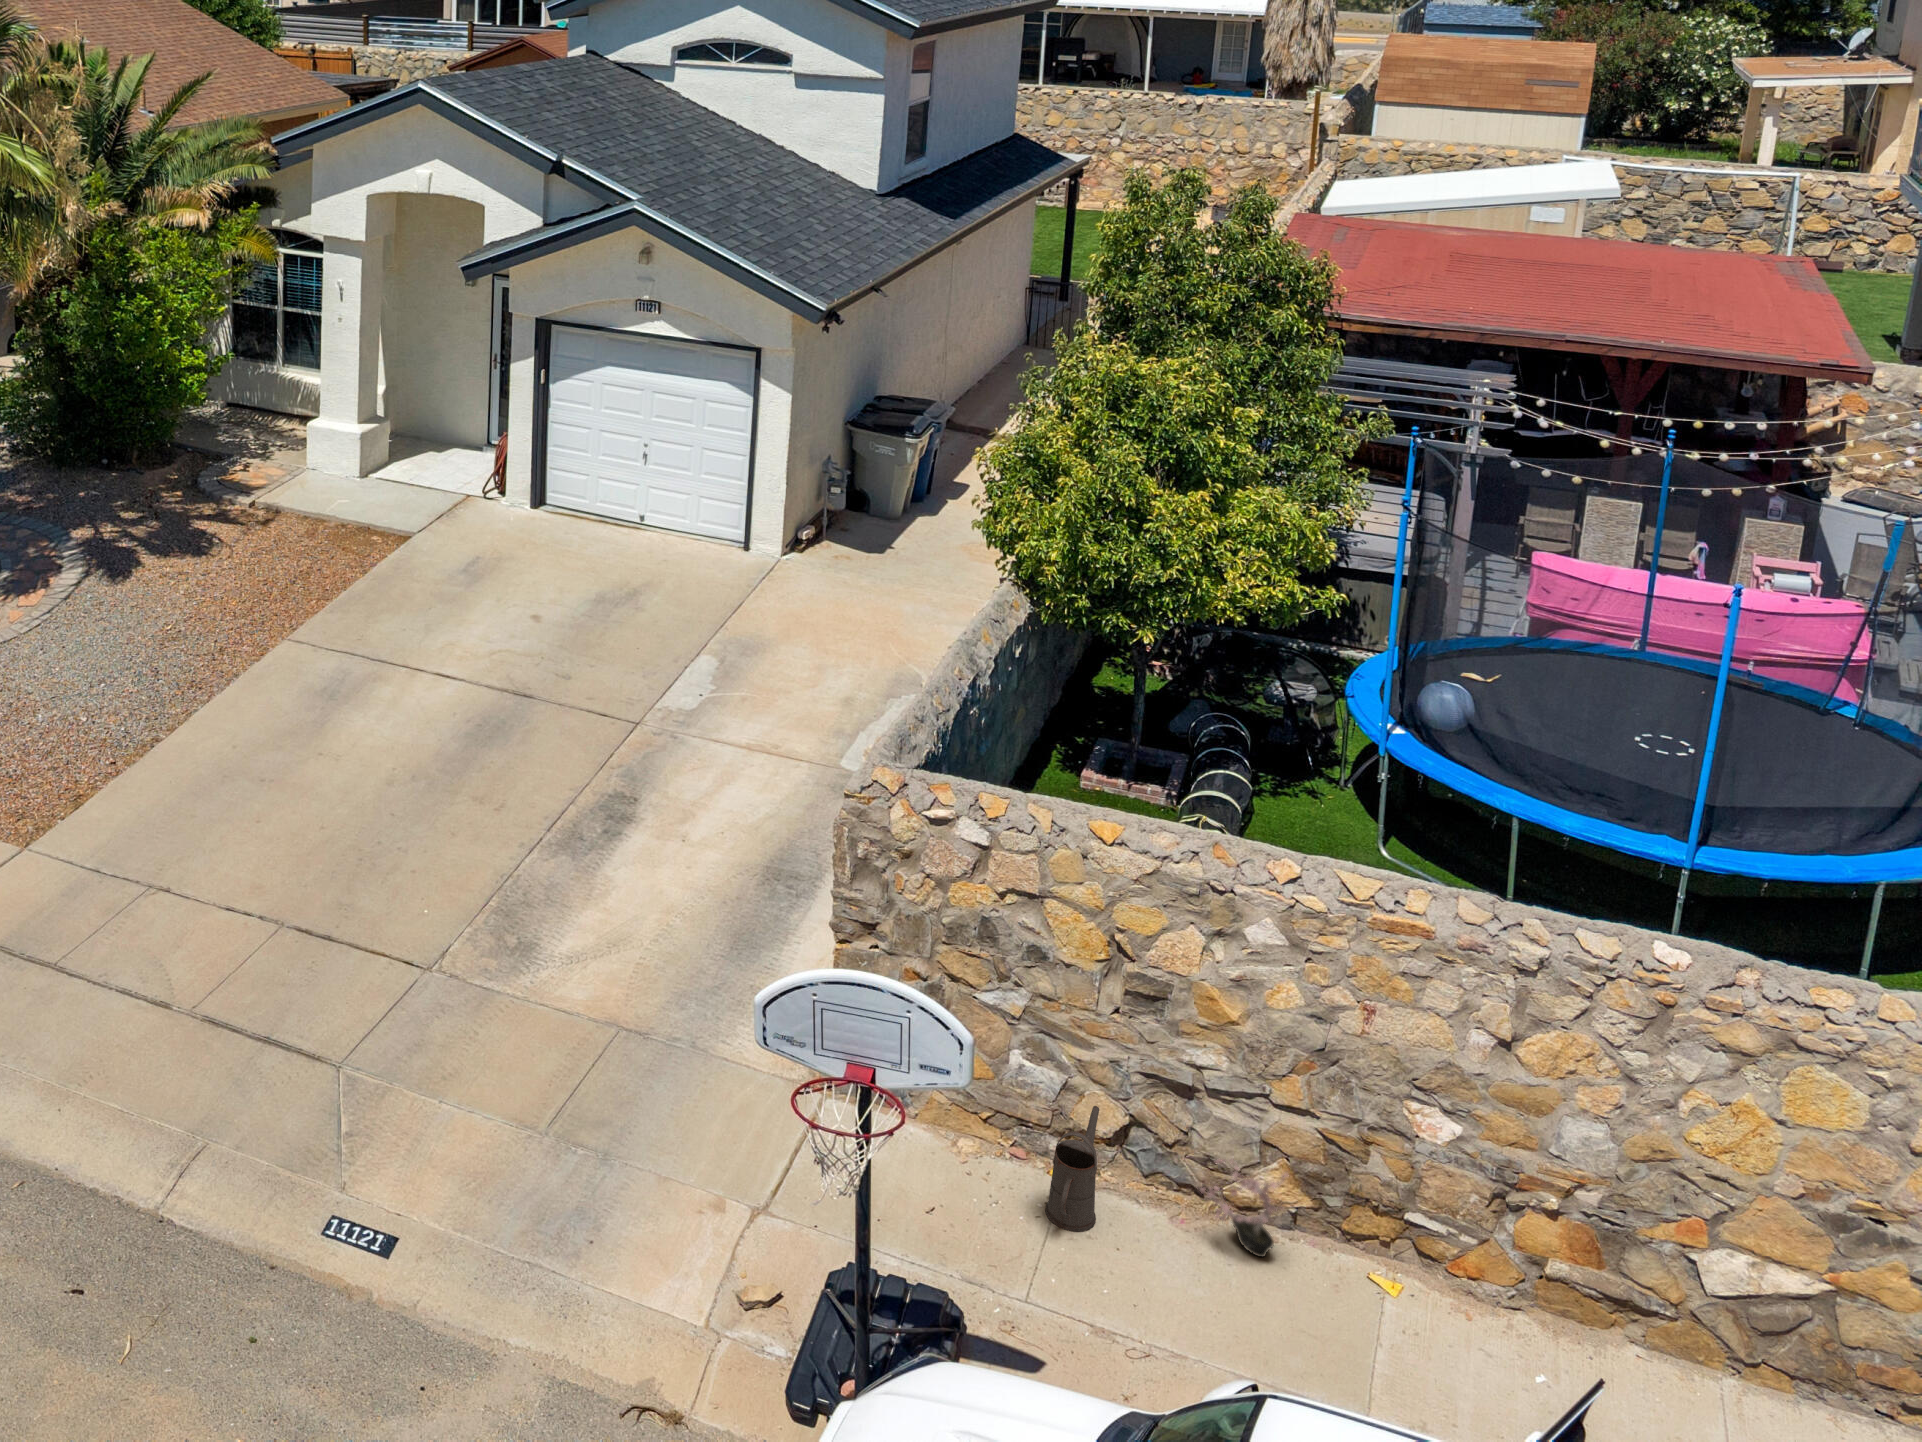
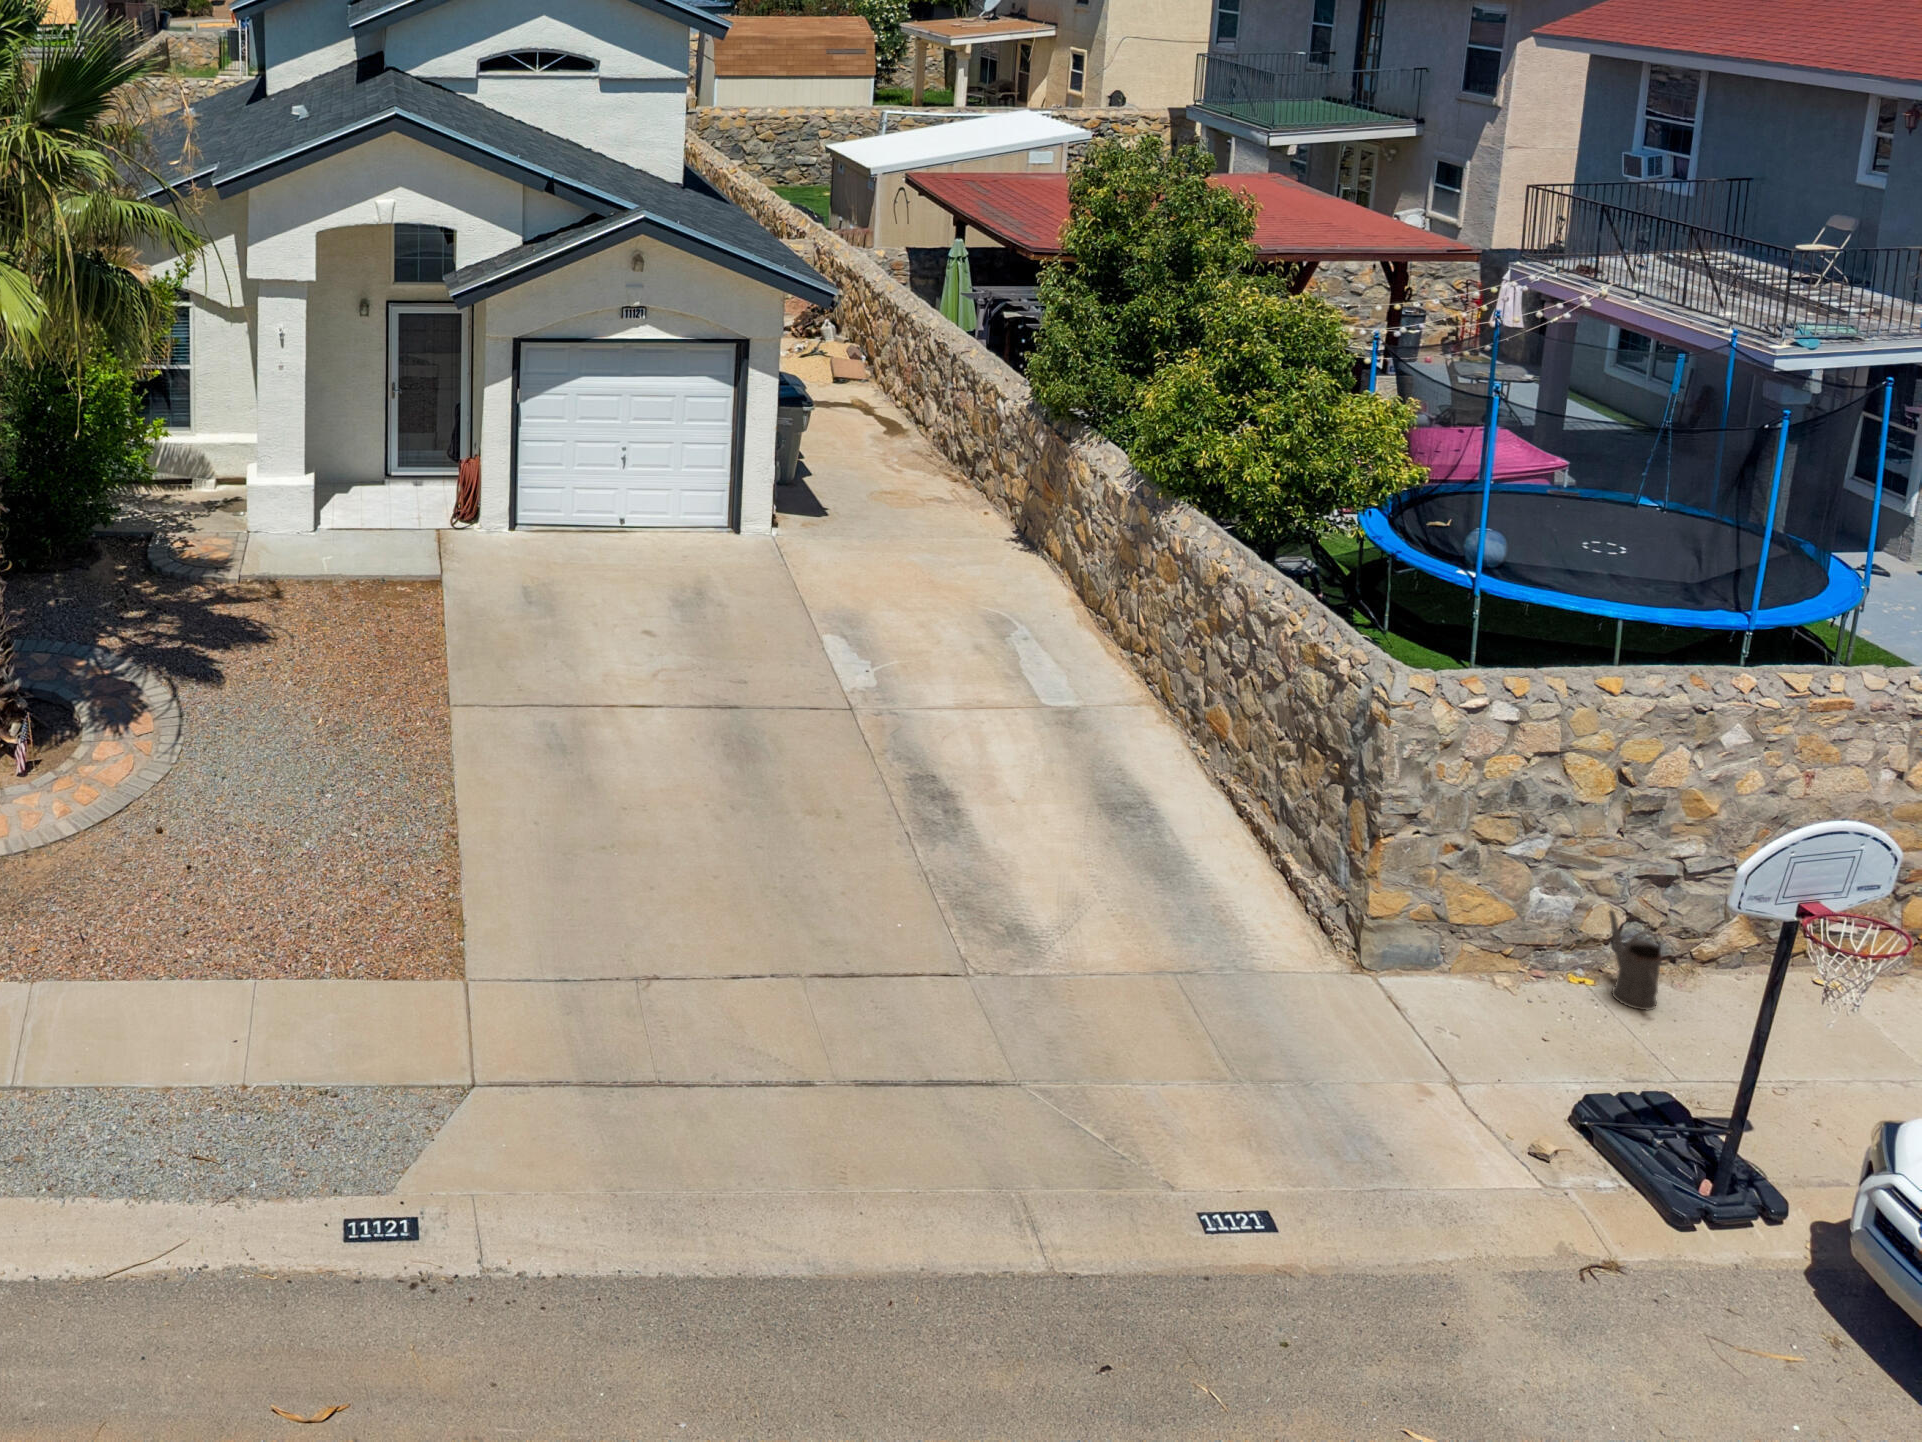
potted plant: present [1199,1159,1289,1257] -> none [1708,915,1783,987]

